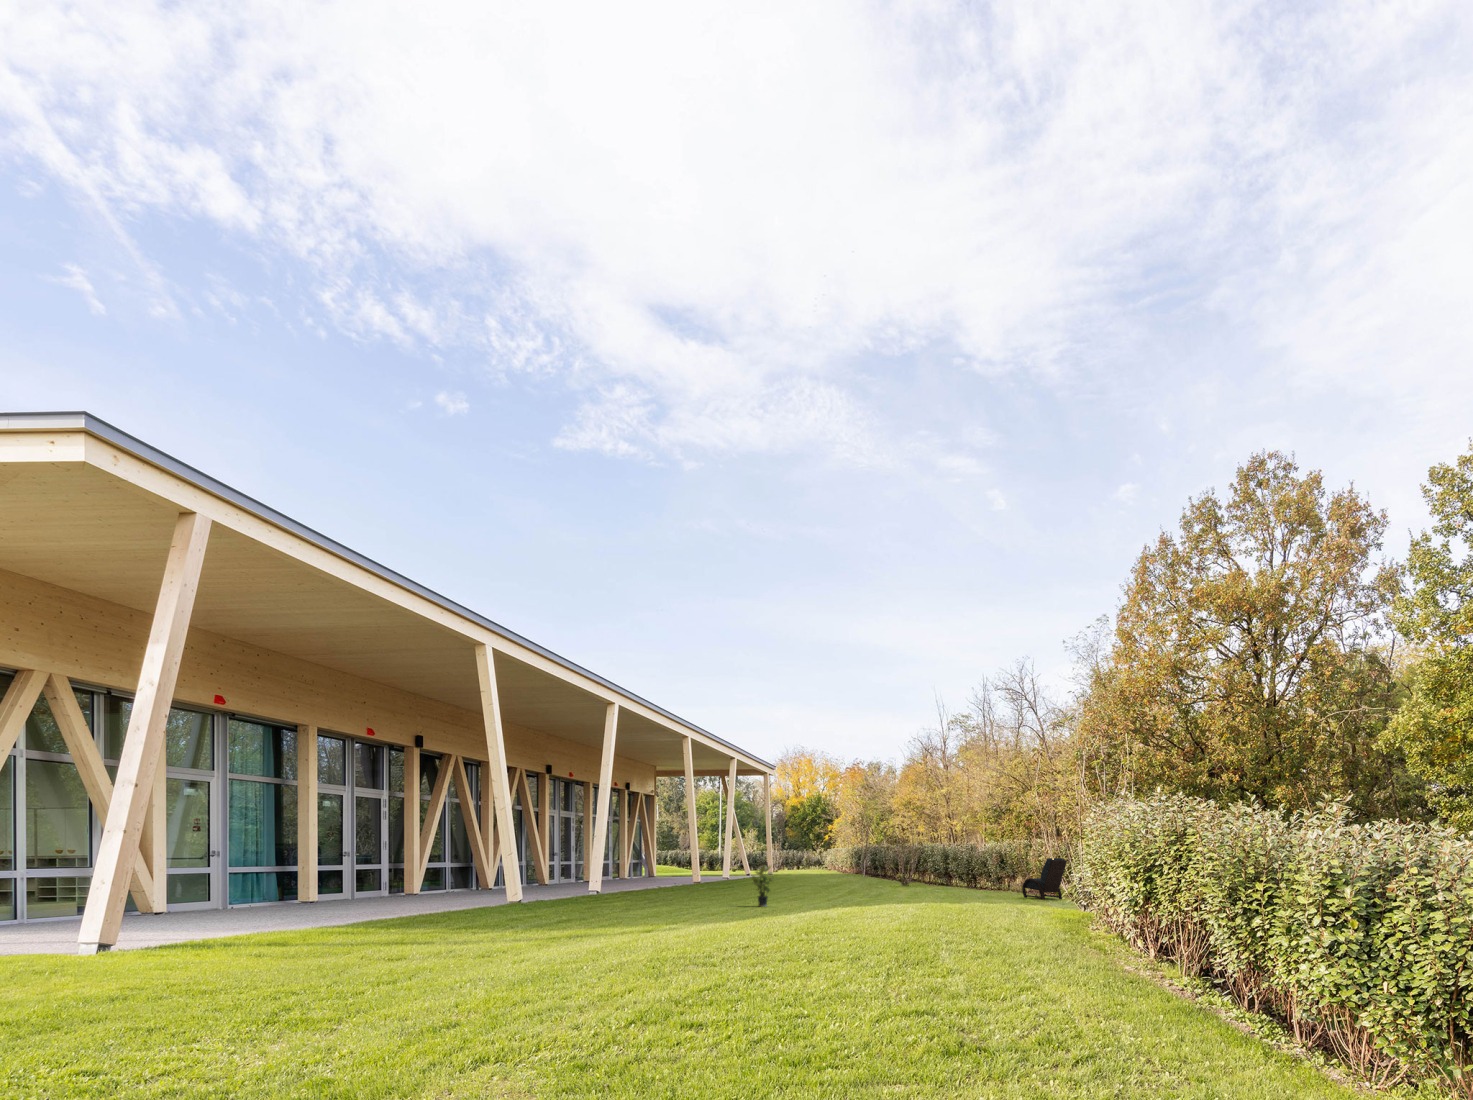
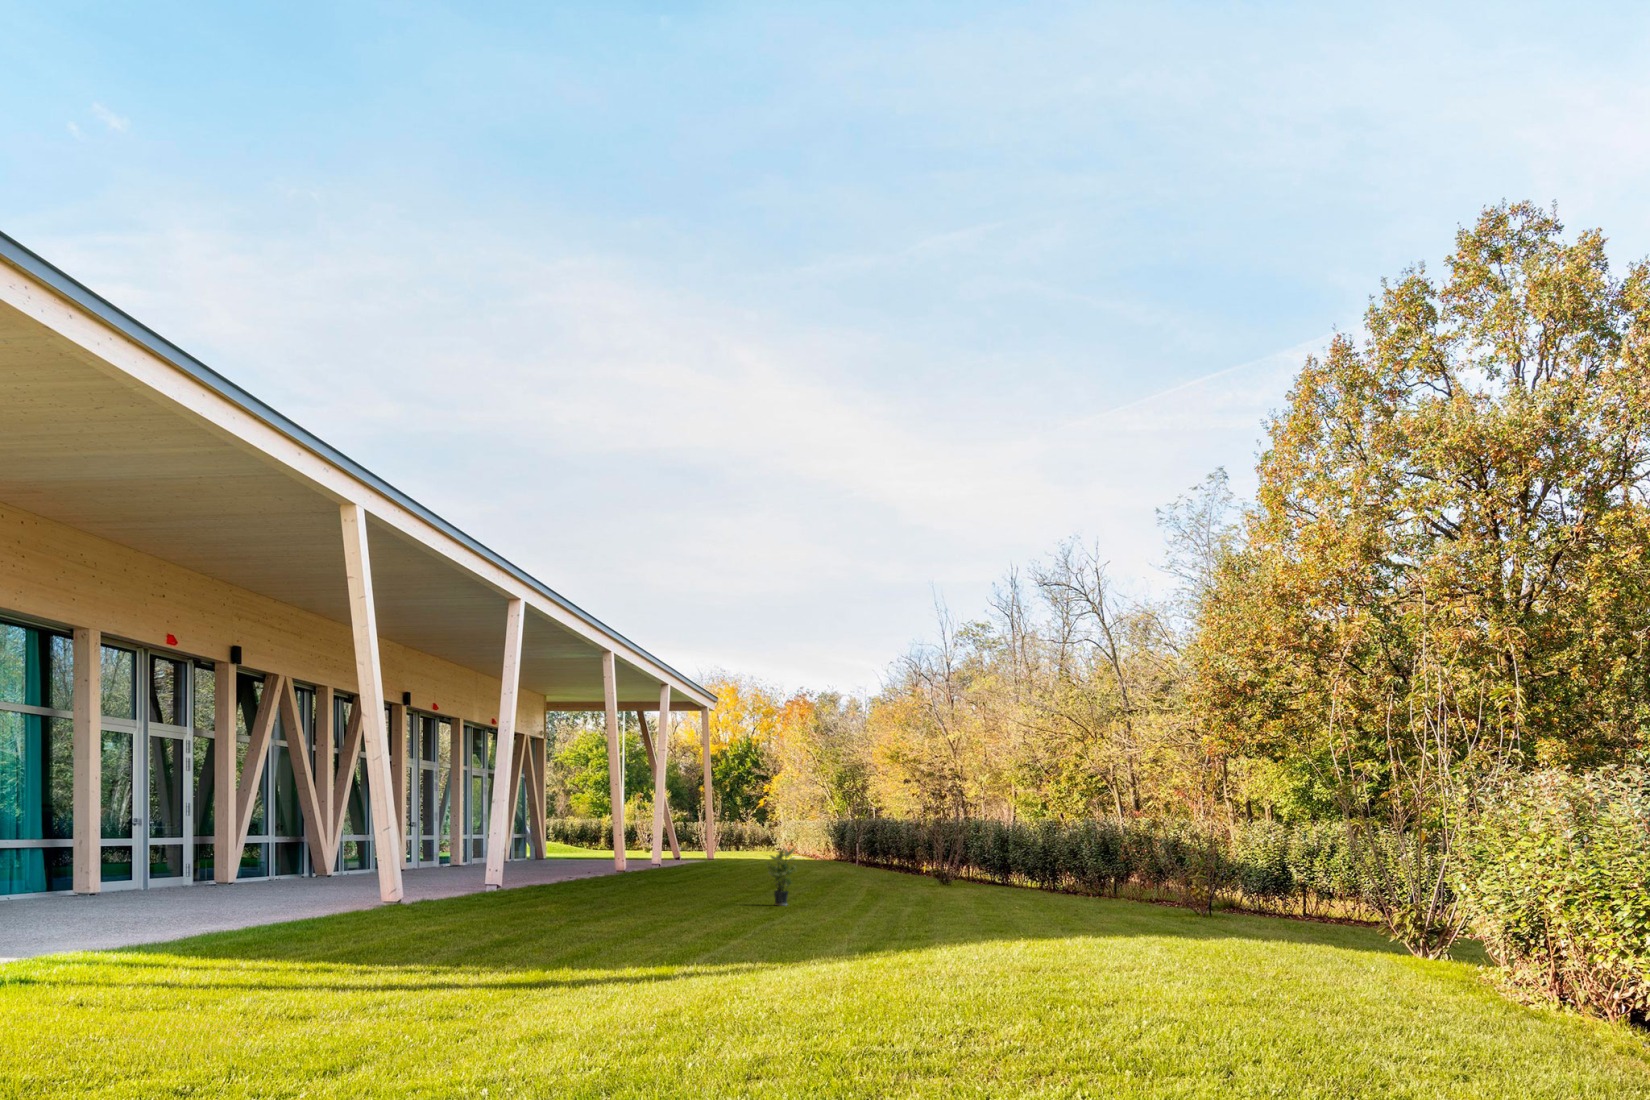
lounge chair: present [1022,858,1067,899] -> none [1085,838,1147,893]

